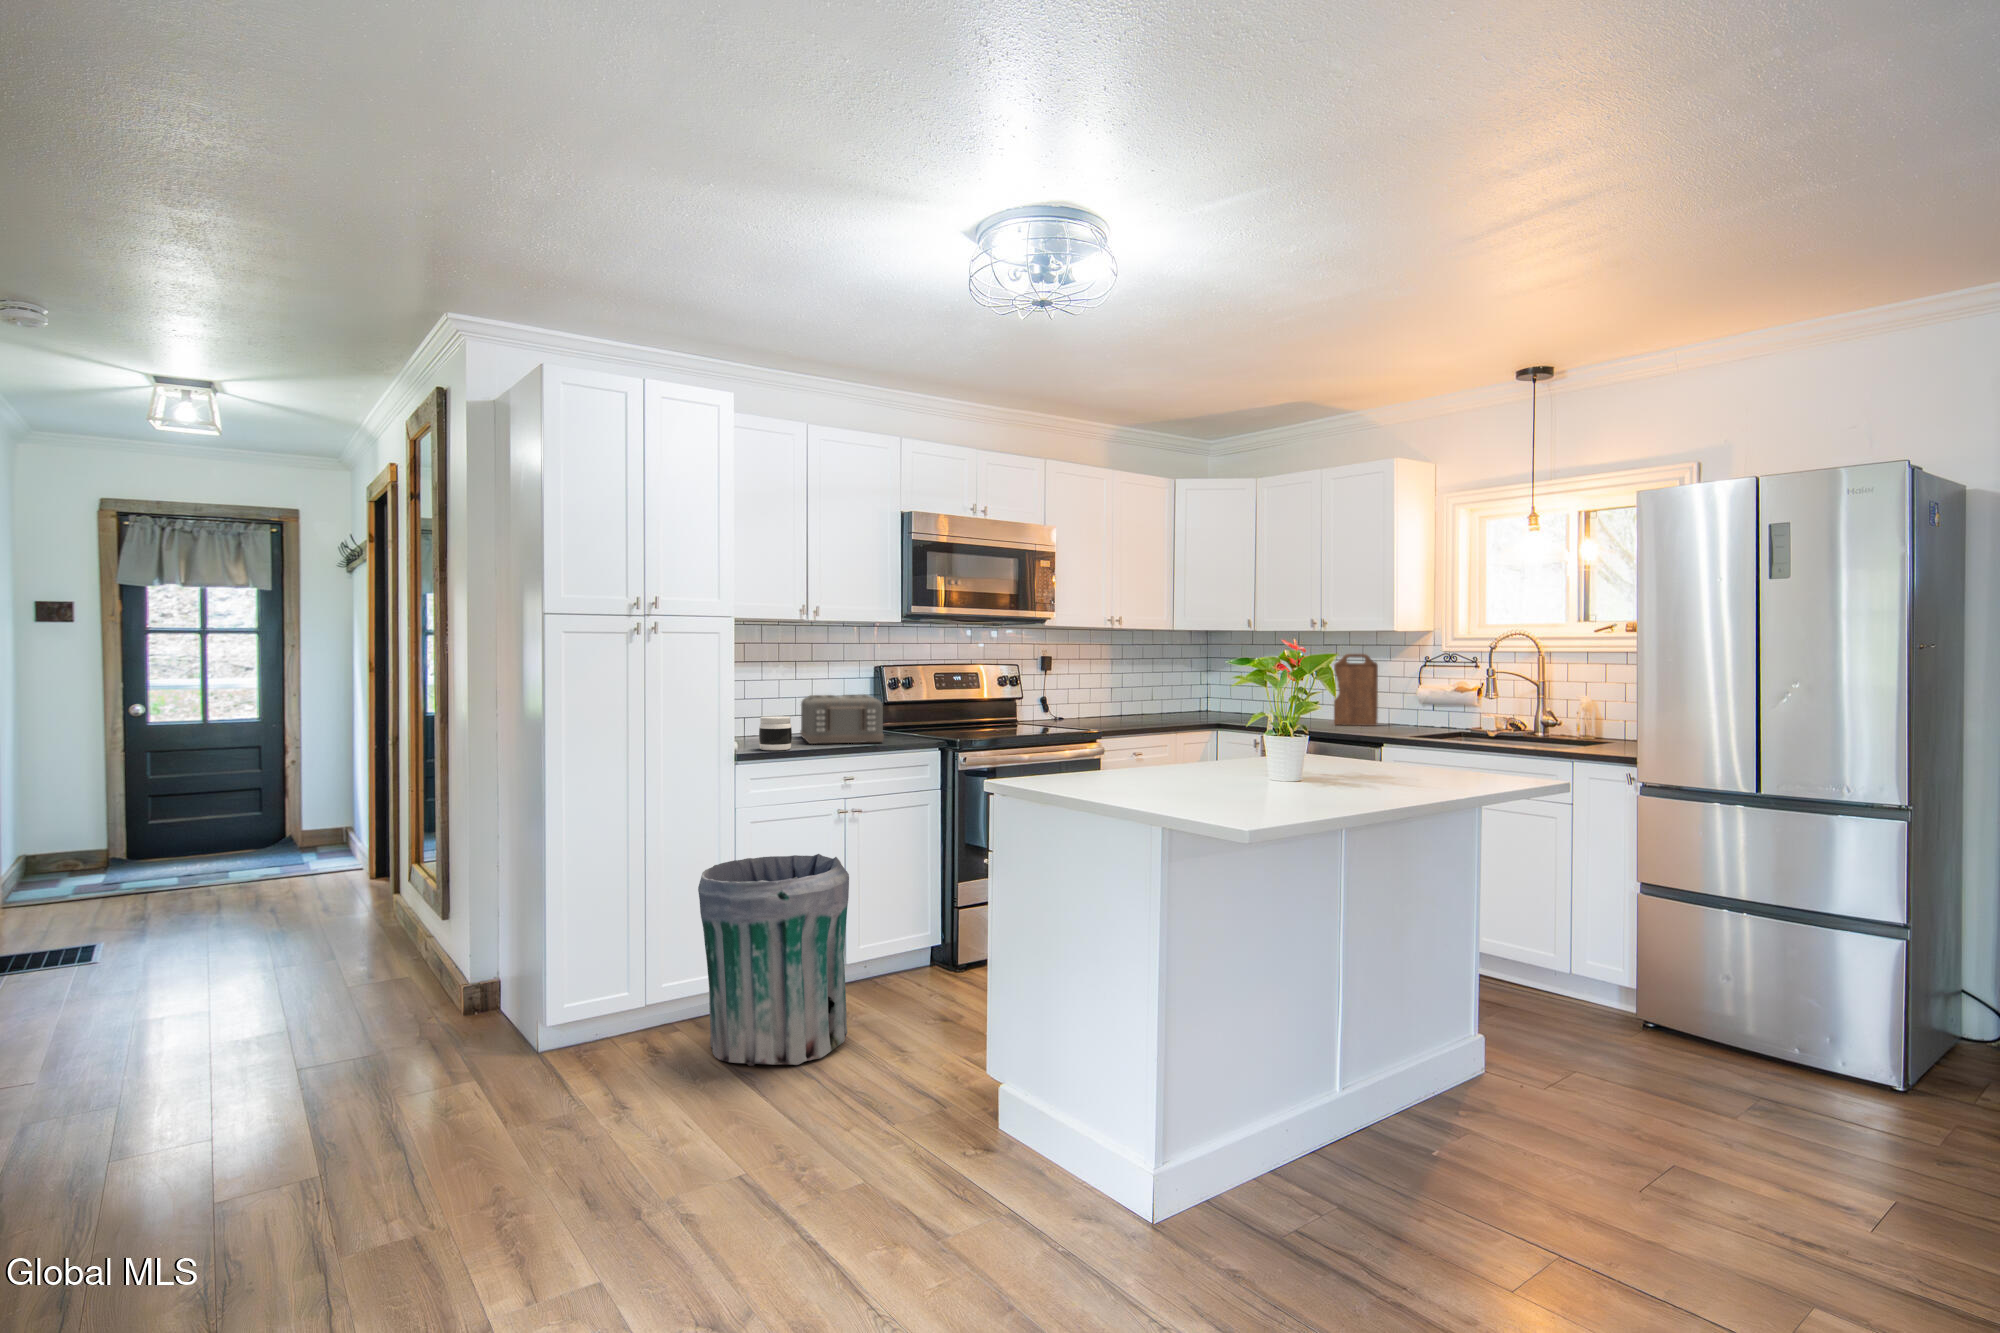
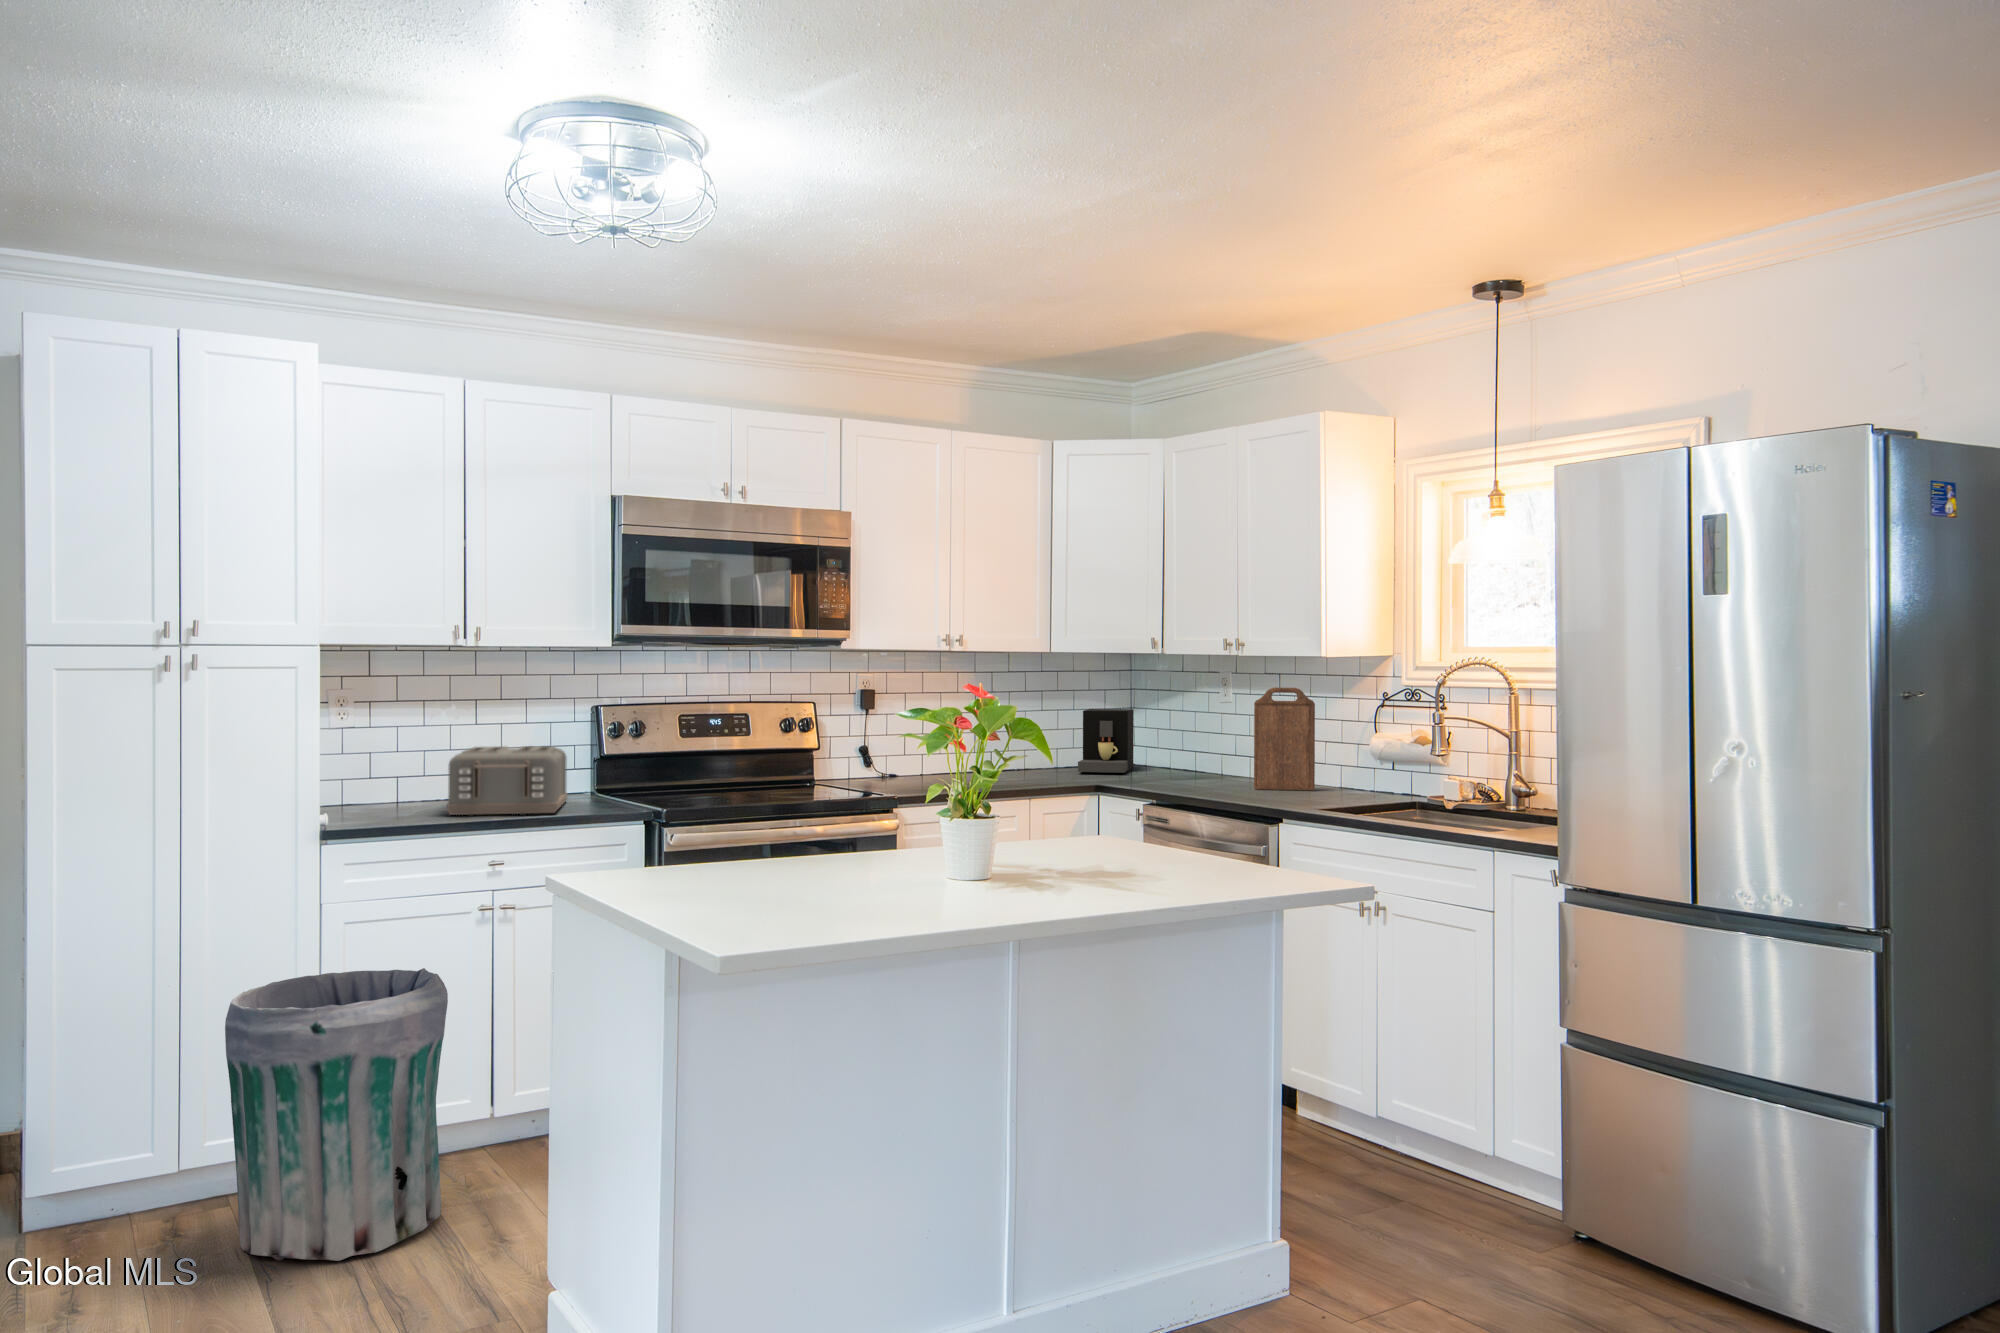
coffee maker: none [1185,671,1223,716] -> present [1078,709,1134,773]
jar: present [759,716,792,750] -> none [364,778,411,825]

